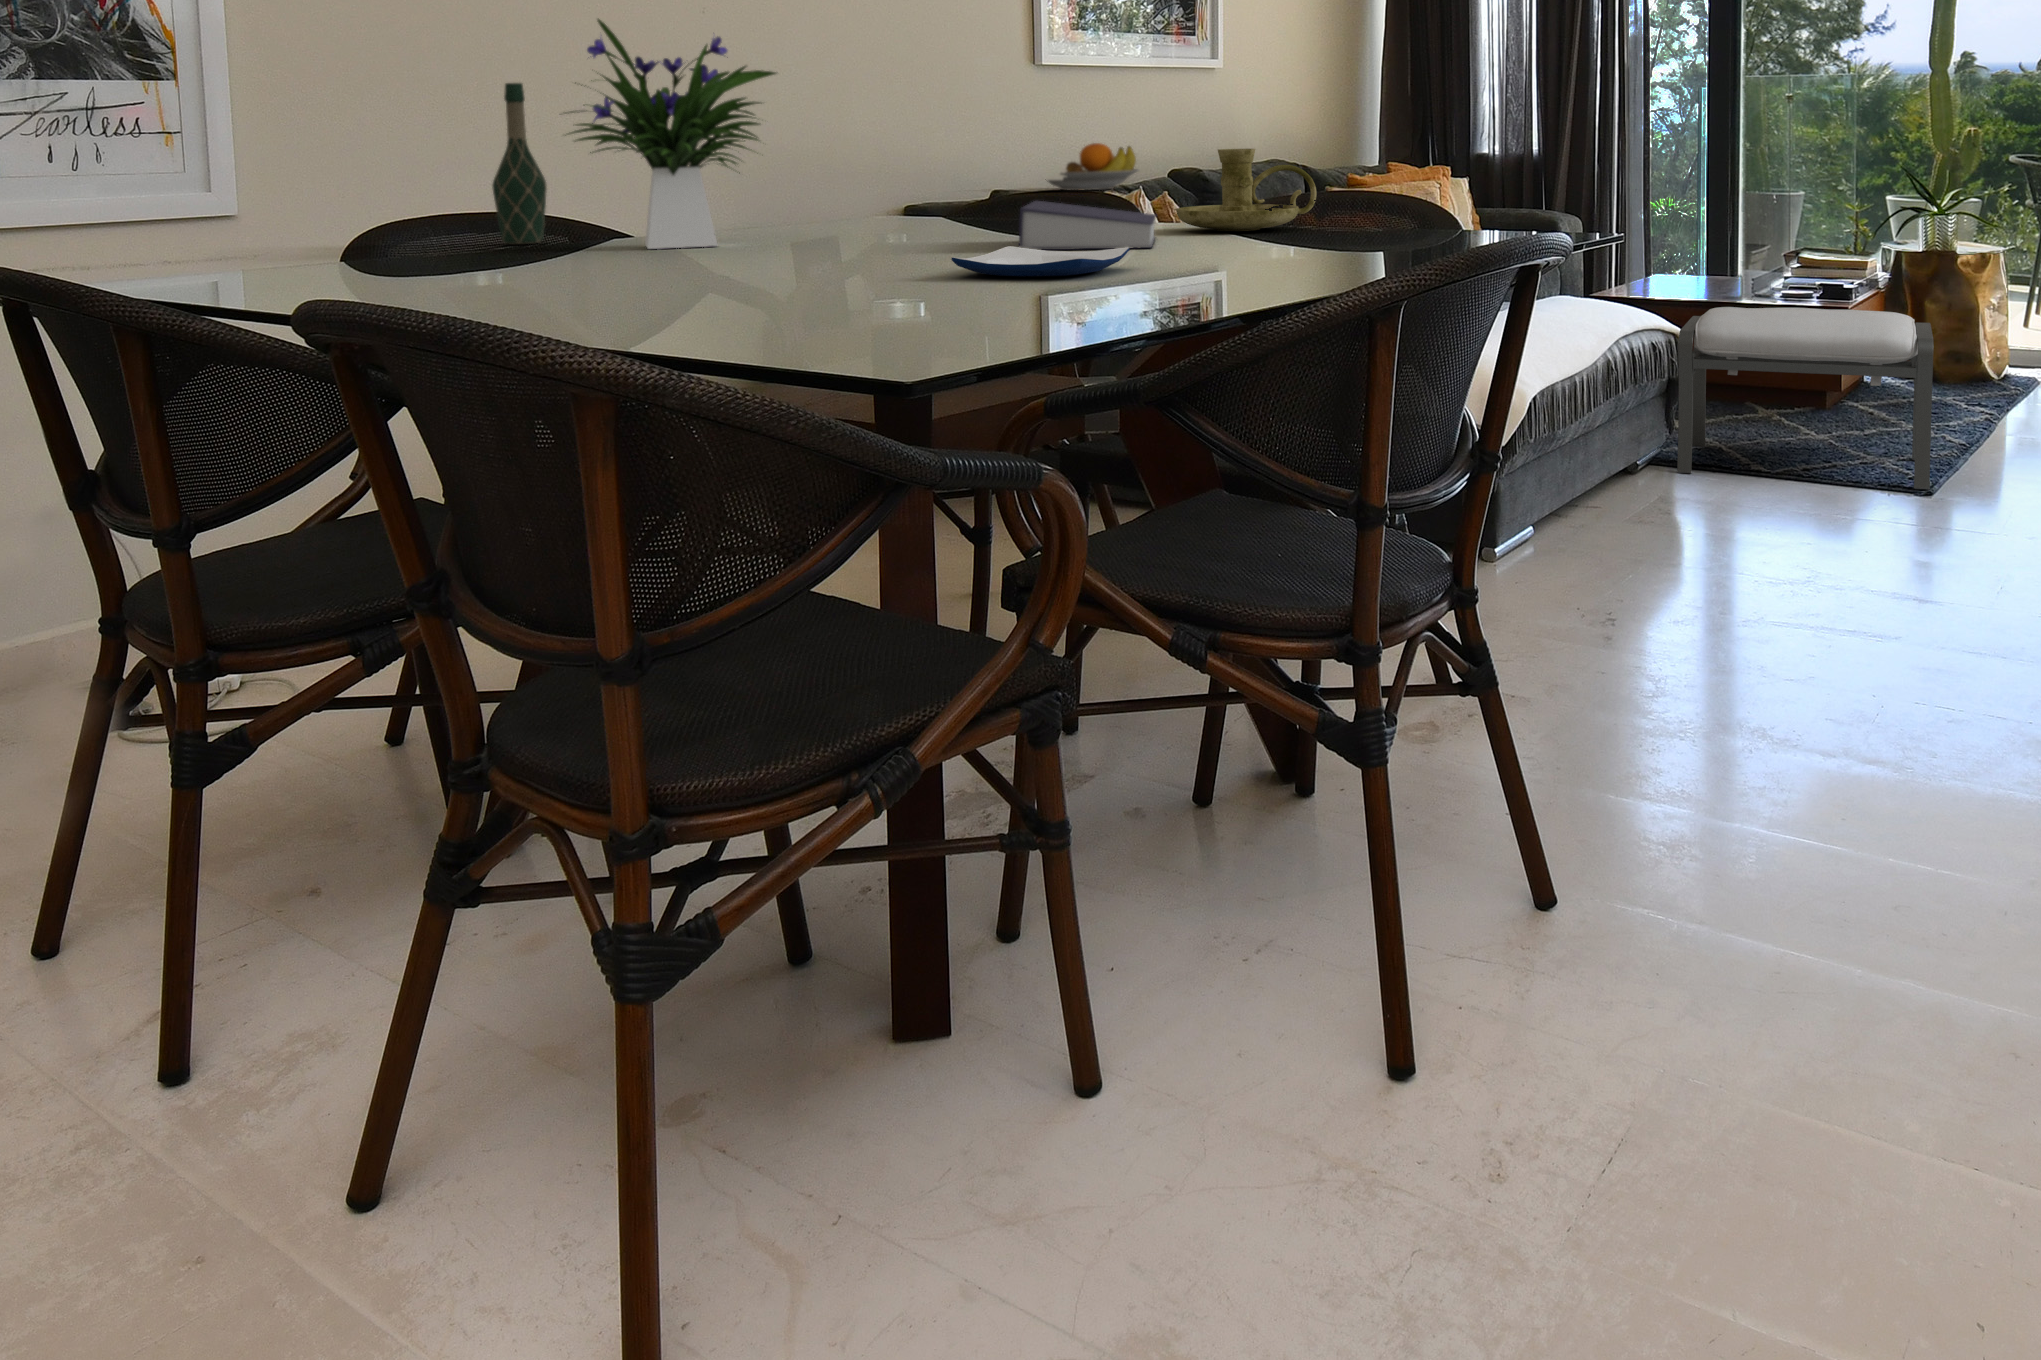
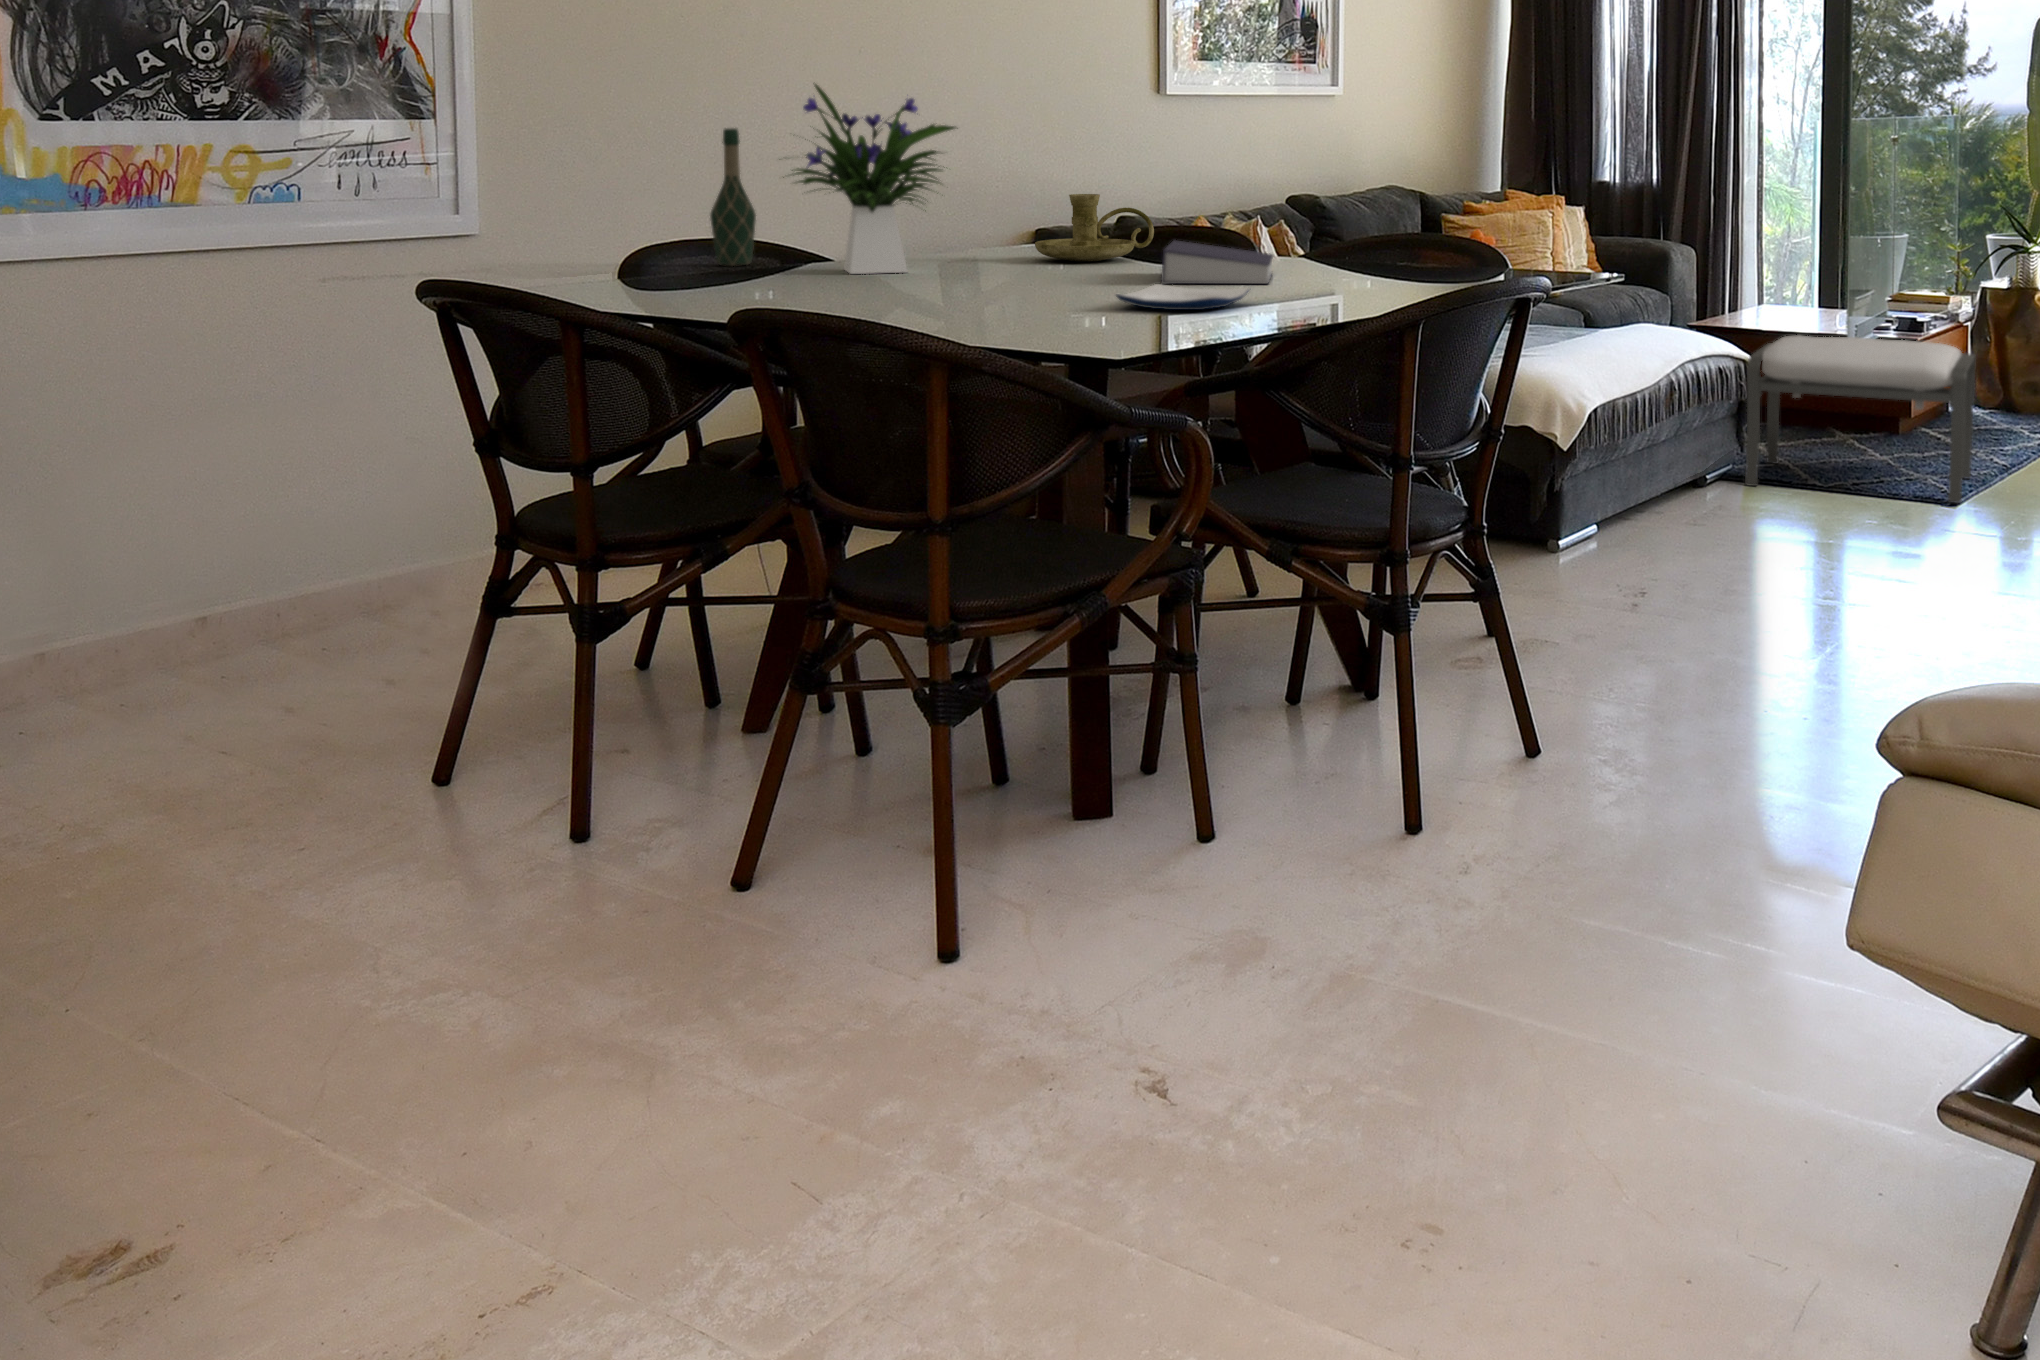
fruit bowl: present [1045,143,1139,190] -> none [1161,166,1263,211]
candle holder: present [1176,149,1316,231] -> present [1035,194,1154,261]

